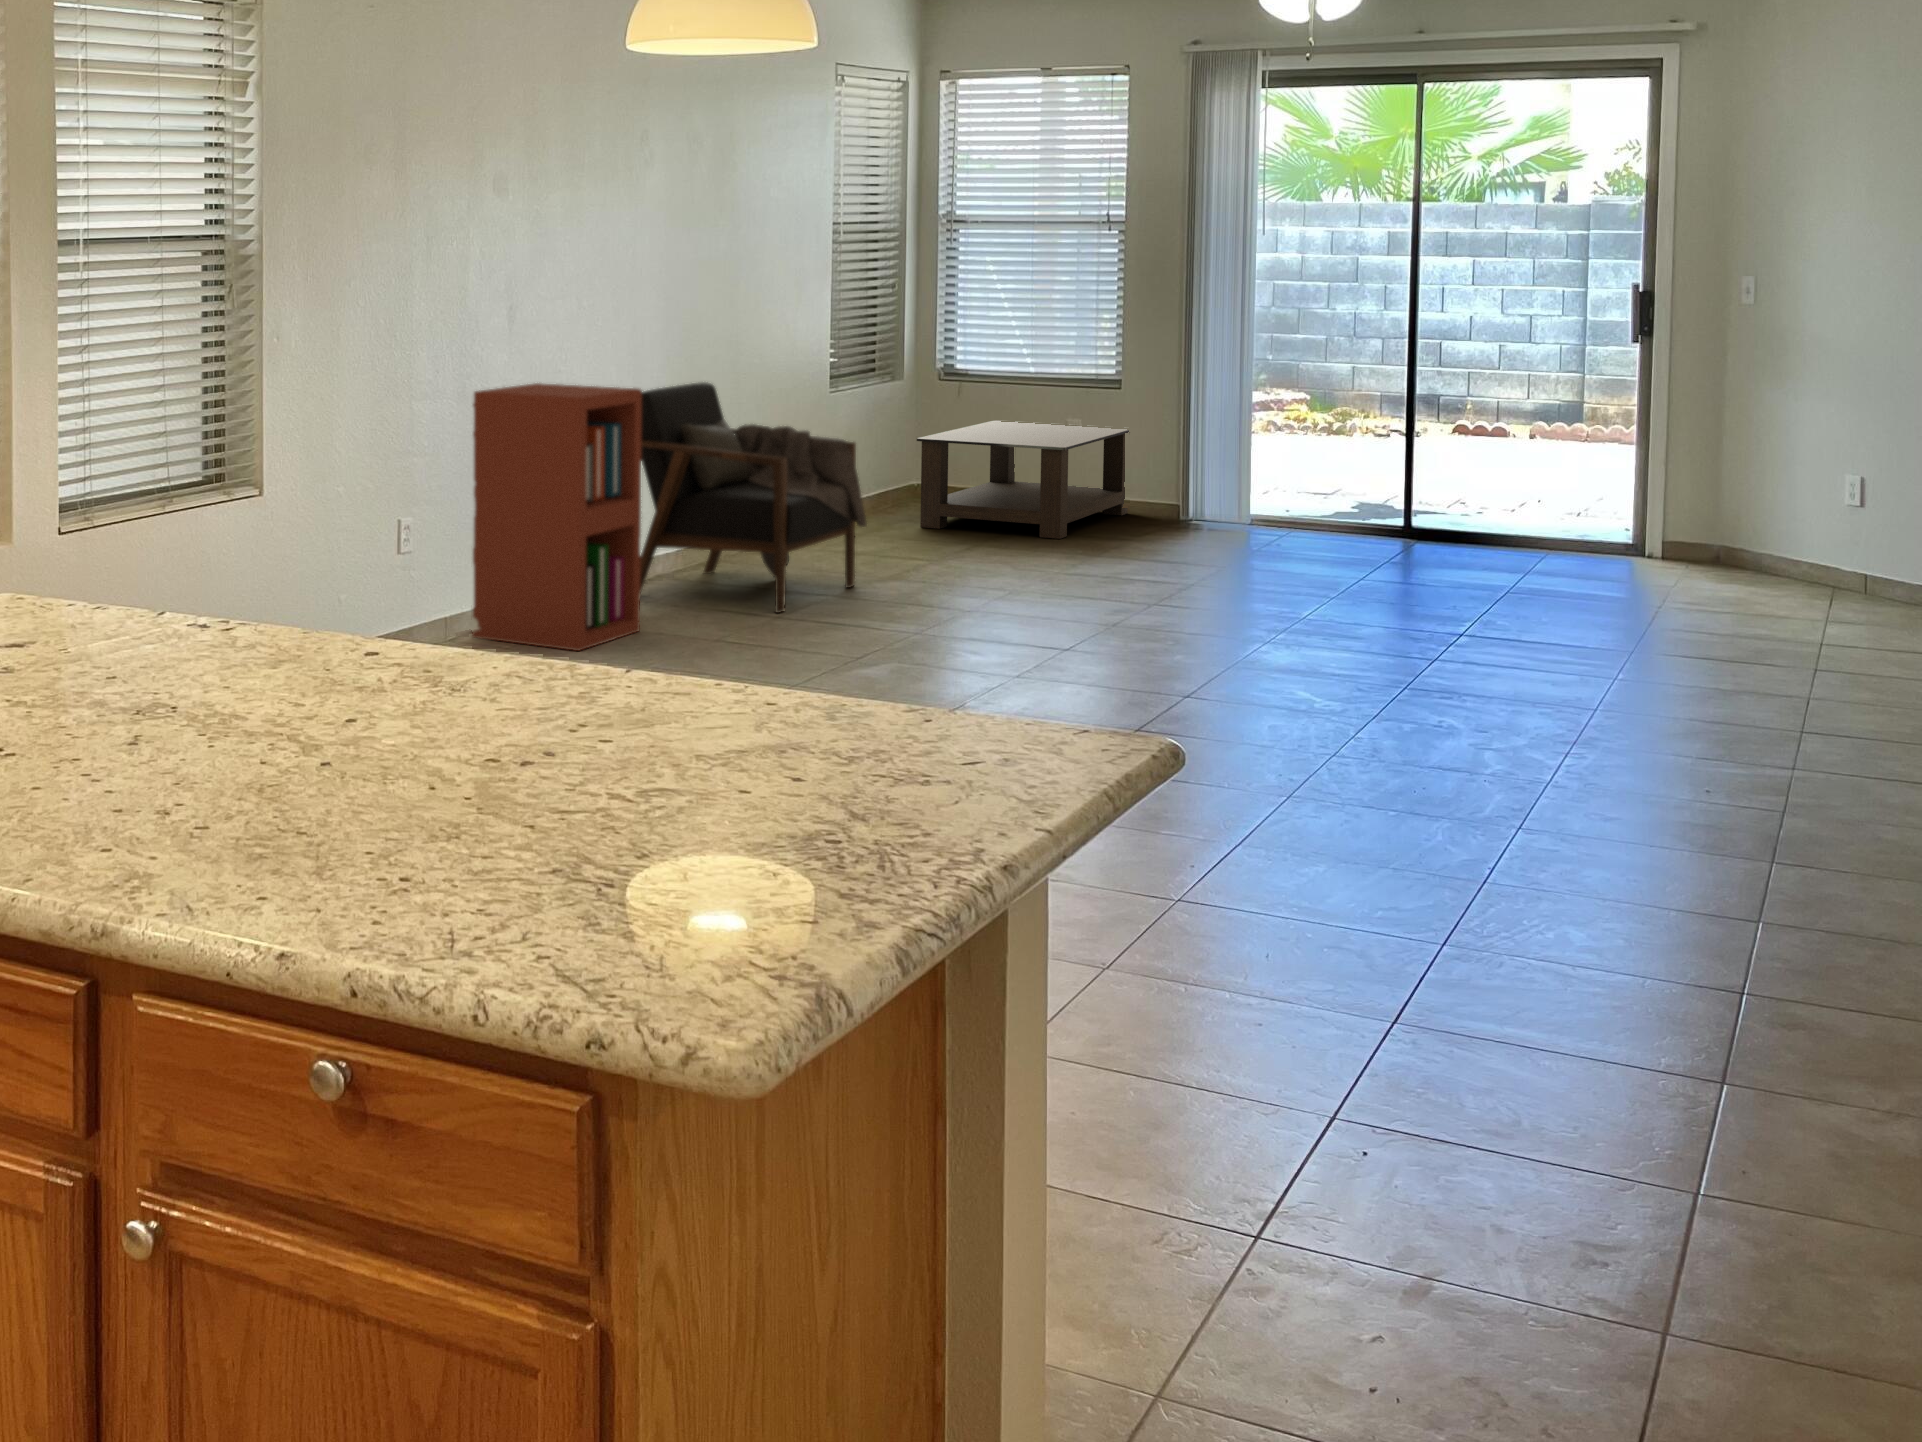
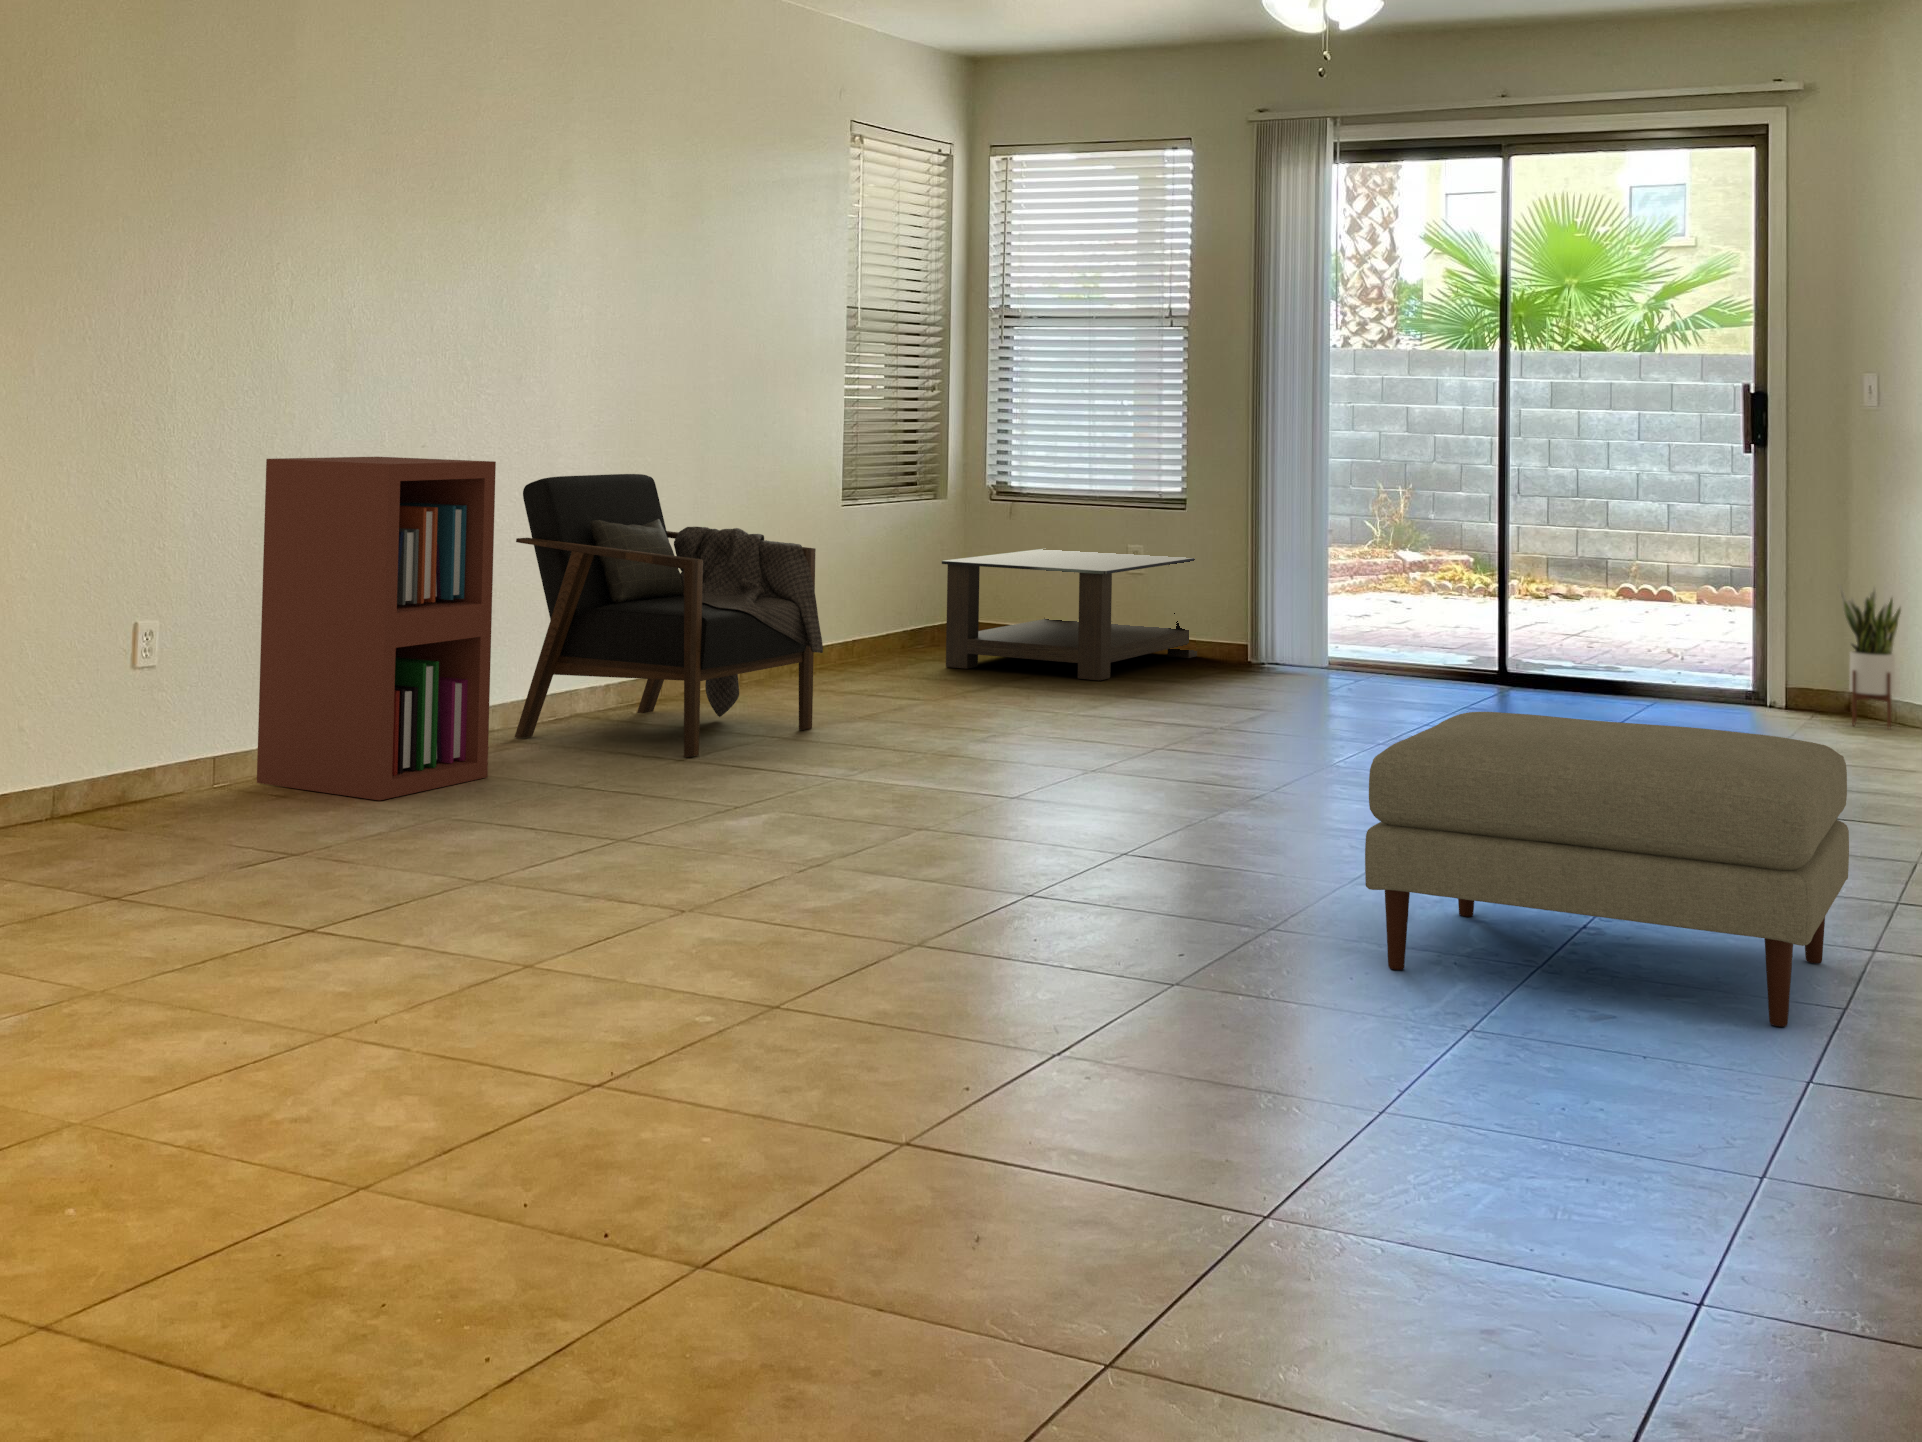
potted plant: none [1713,455,1768,577] -> present [1839,586,1901,728]
ottoman: none [1399,588,1754,811] -> present [1365,712,1849,1027]

